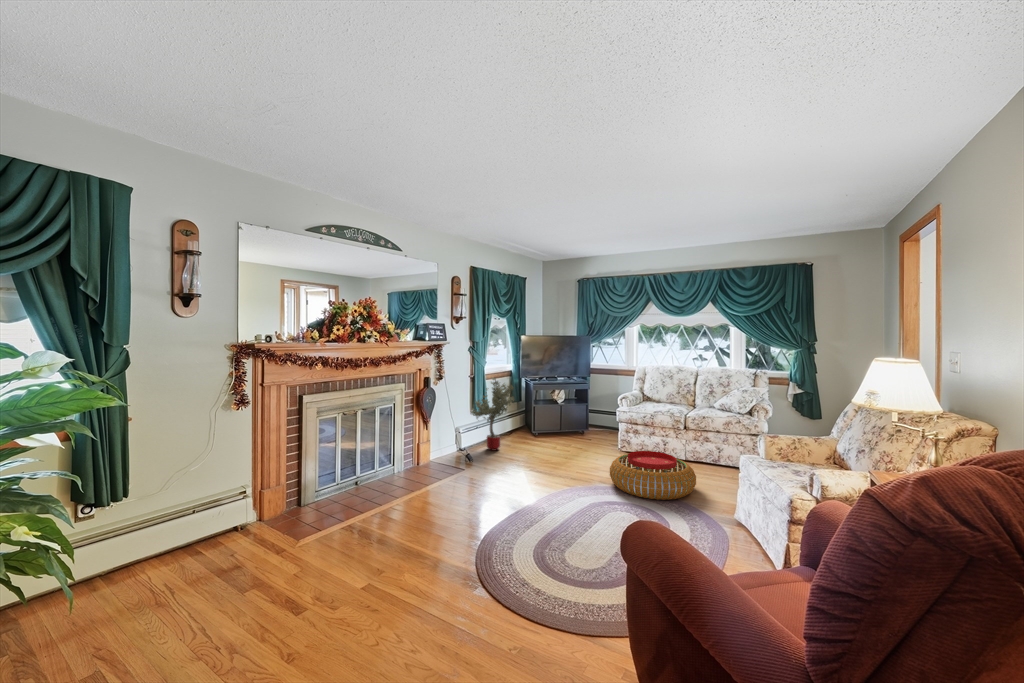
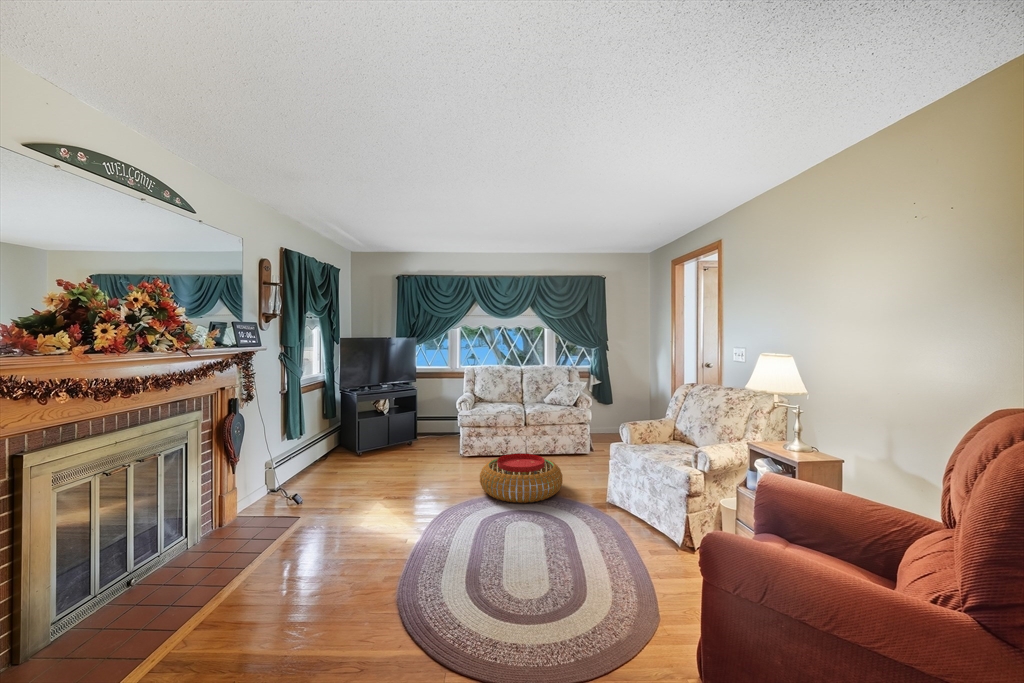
potted tree: present [471,378,514,451] -> none [286,390,343,484]

